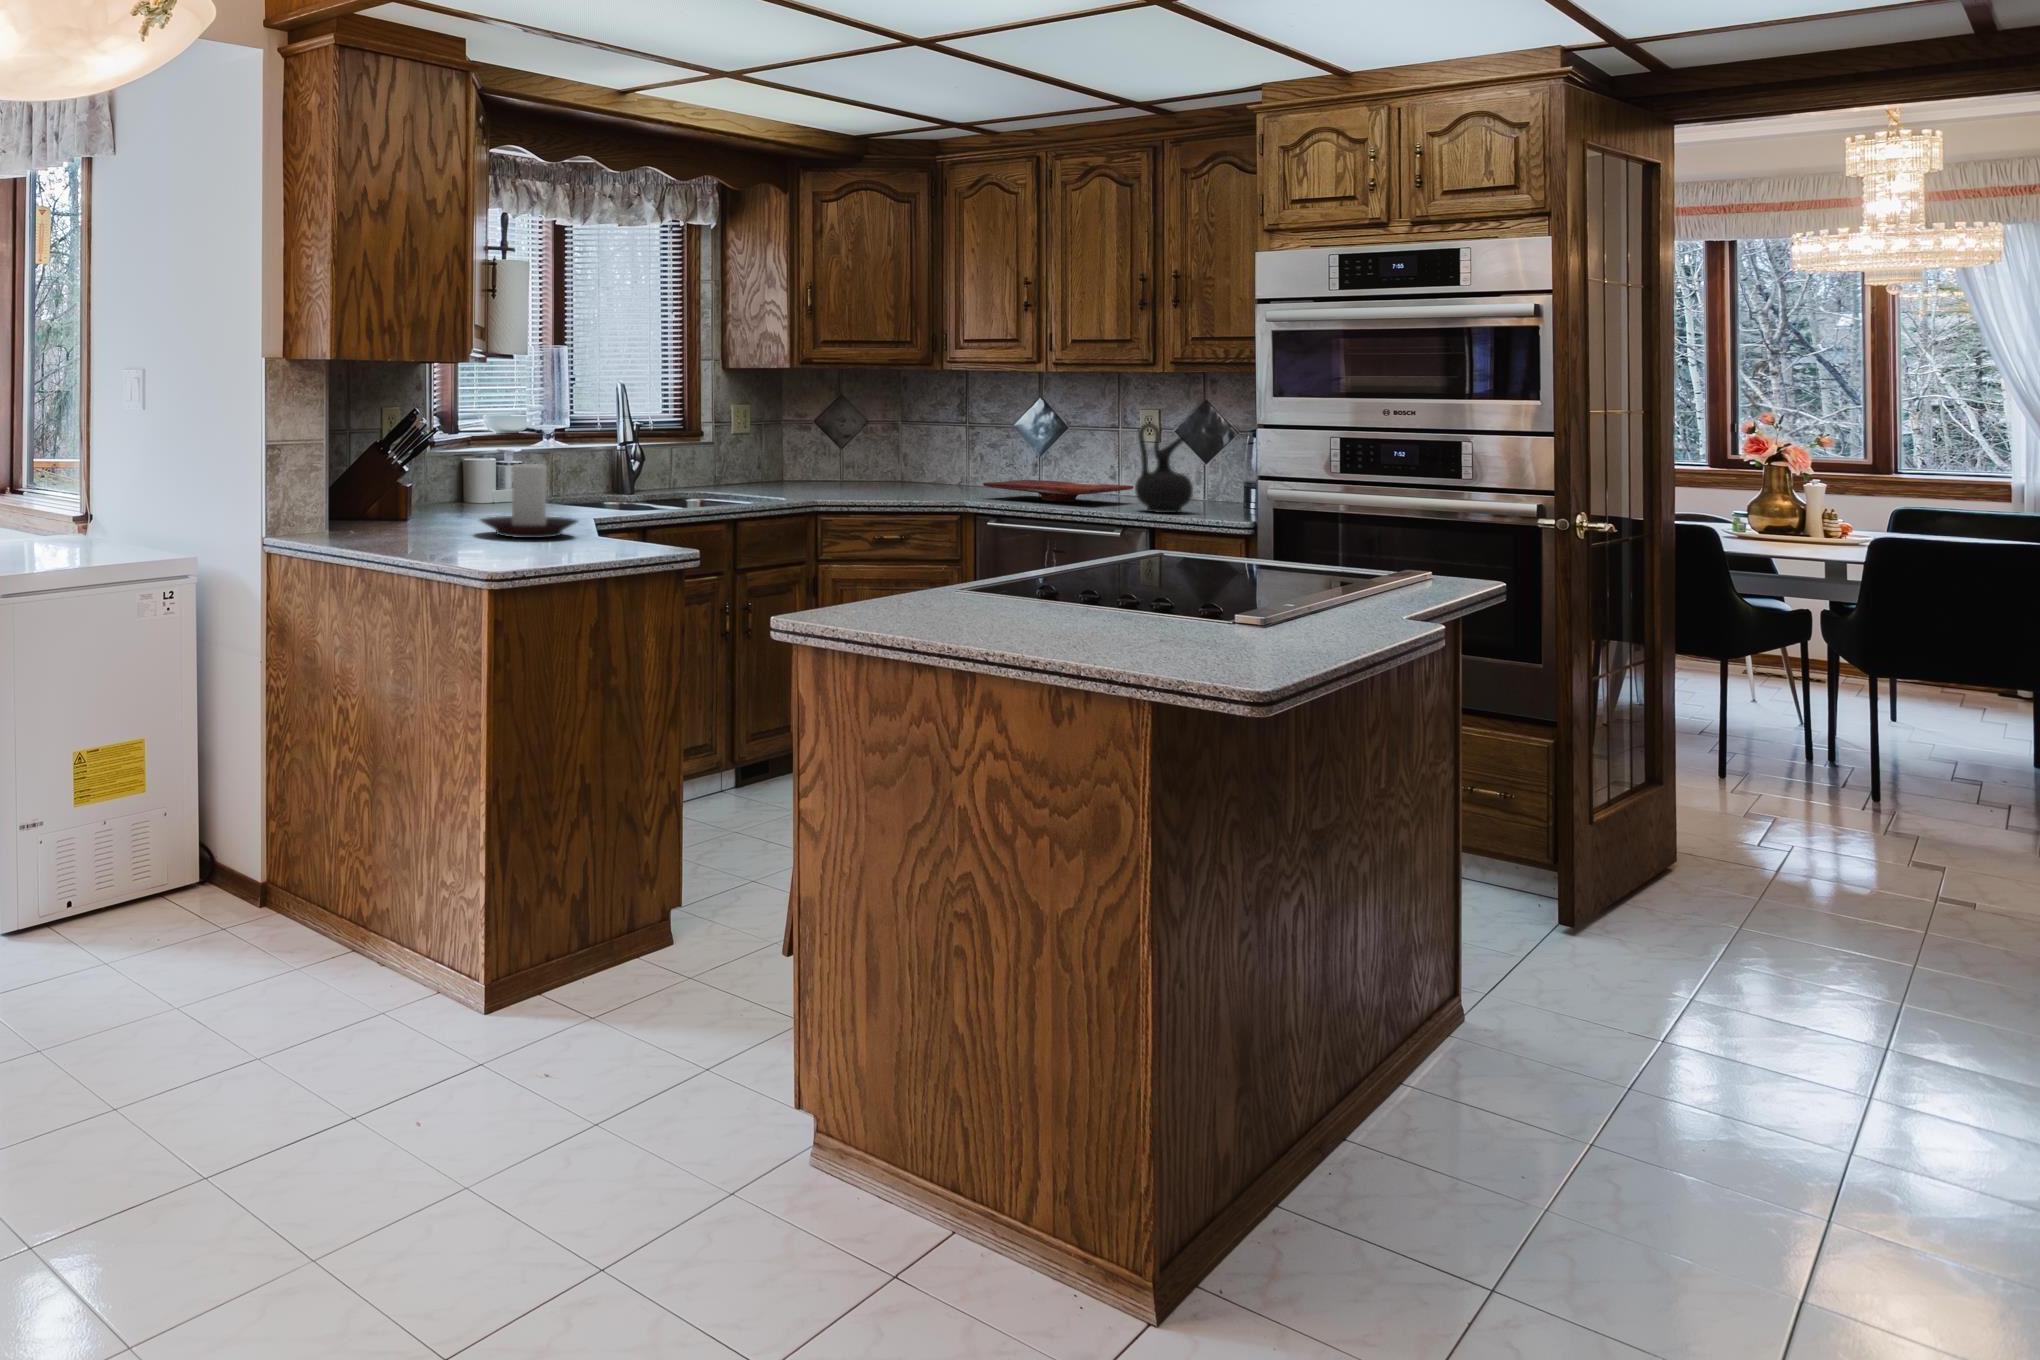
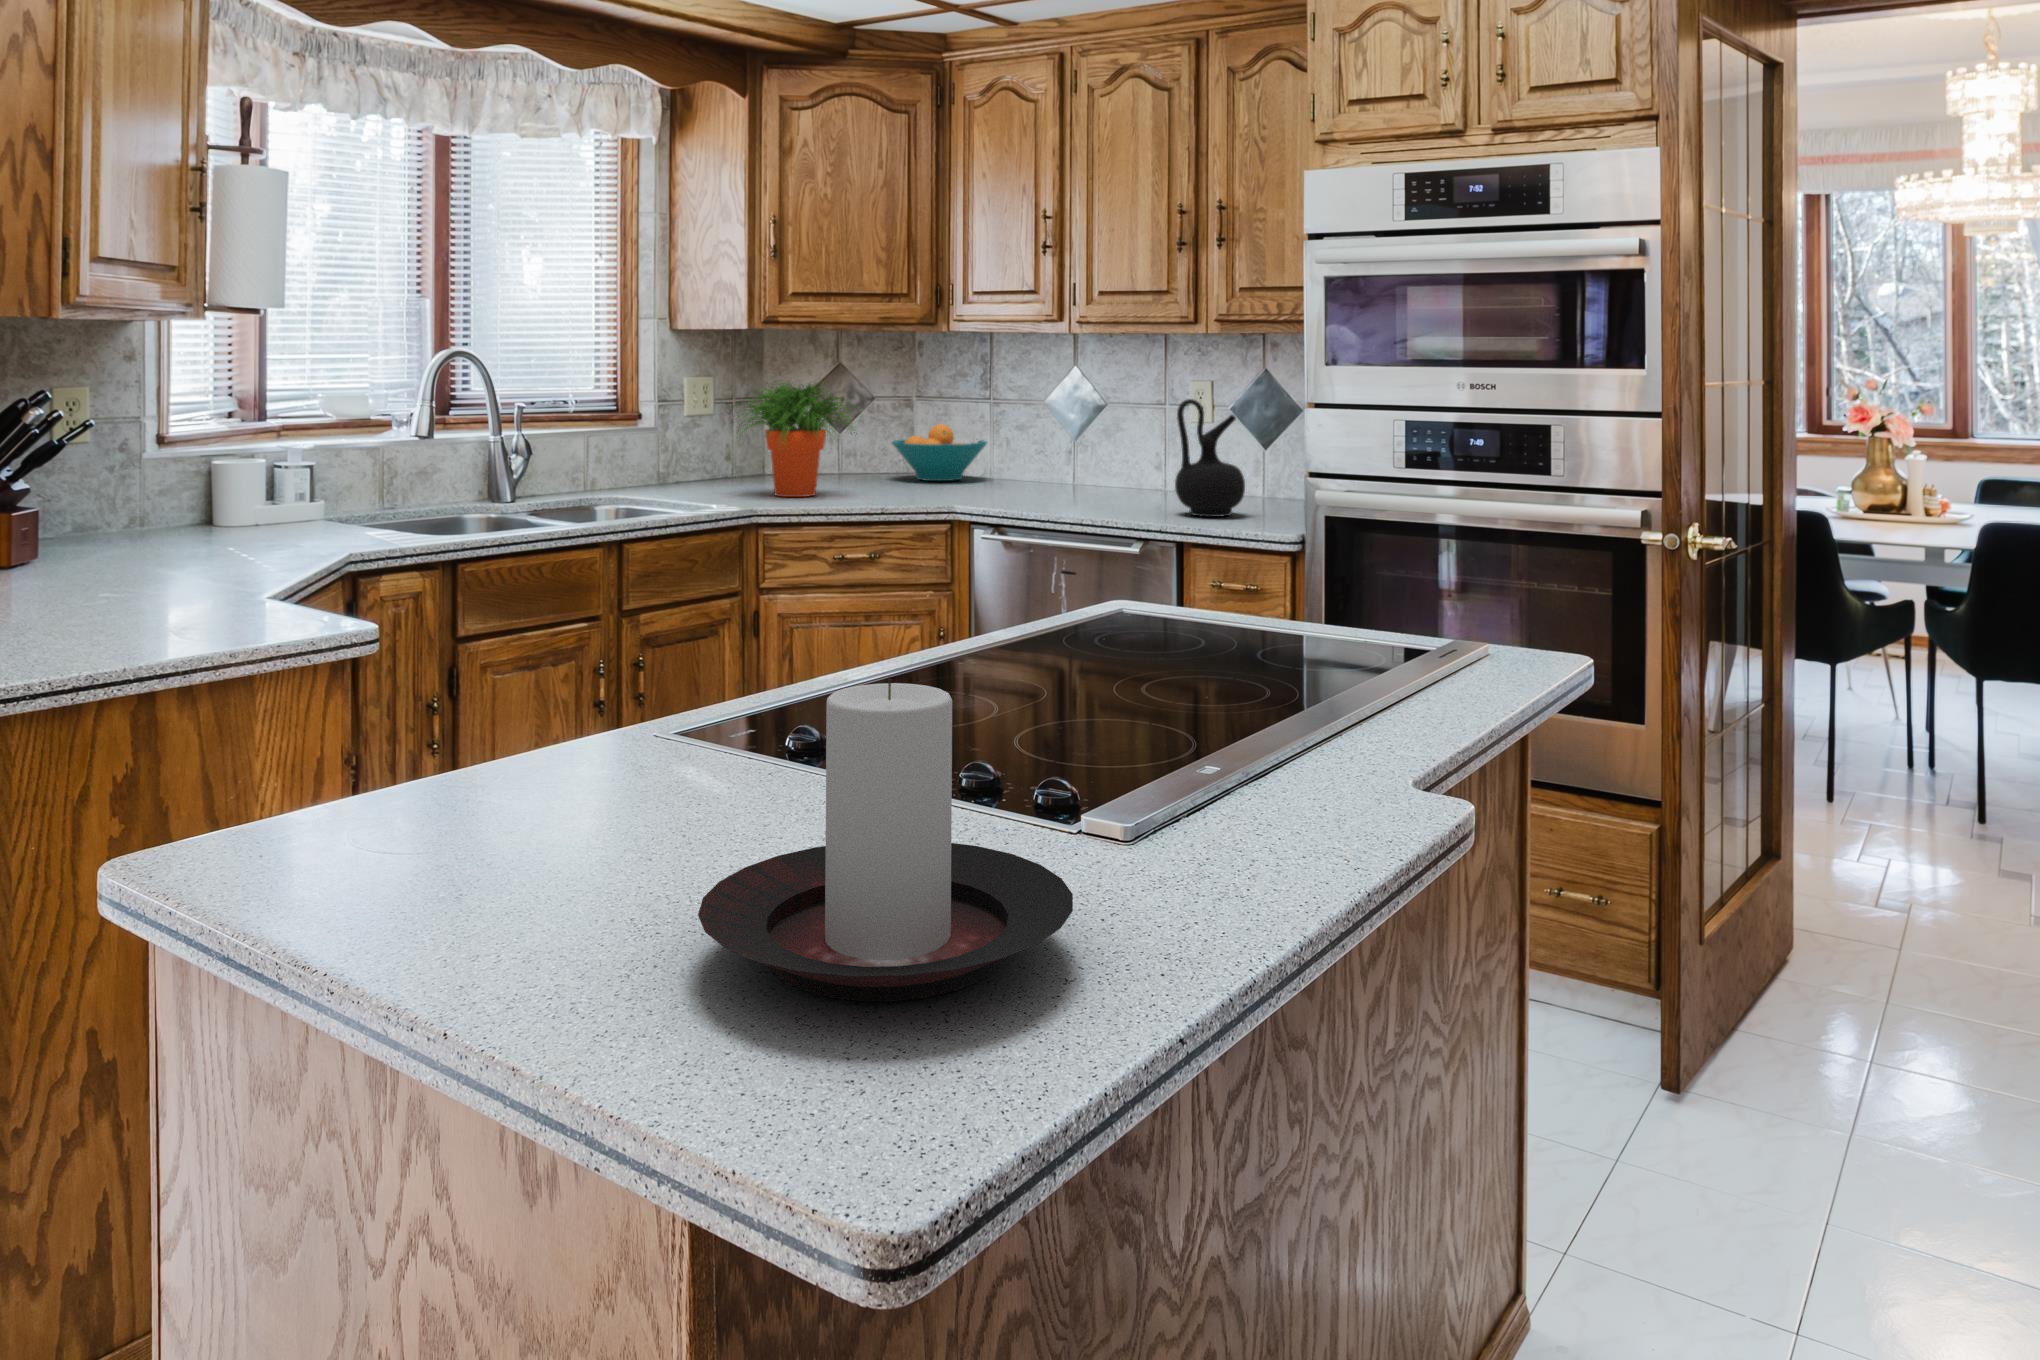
potted plant: none [776,408,877,495] -> present [729,381,858,497]
fruit bowl: none [885,444,963,488] -> present [892,424,987,481]
candle holder: present [480,464,578,538] -> present [698,677,1073,1001]
cutting board: present [983,480,1133,502] -> none [997,470,1182,500]

